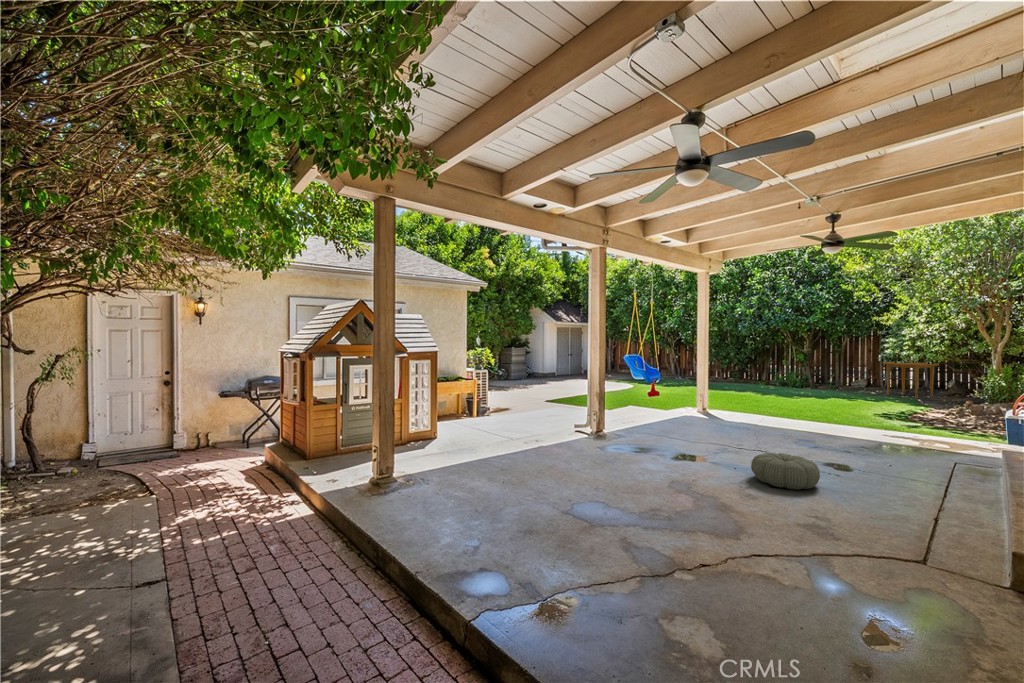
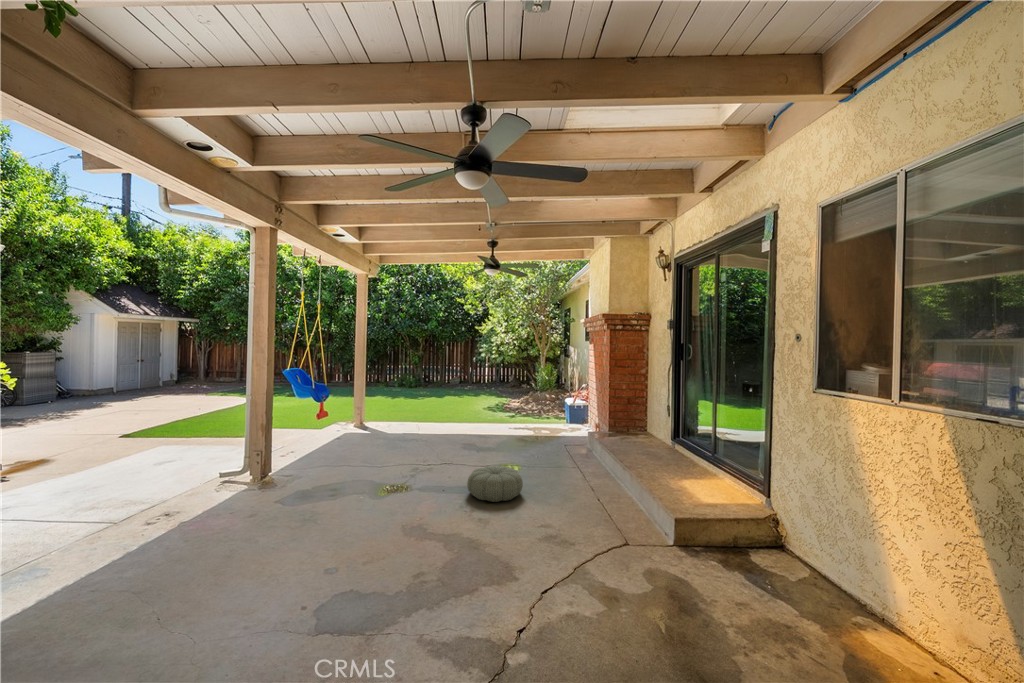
dining table: present [883,362,939,398] -> none [476,362,507,390]

